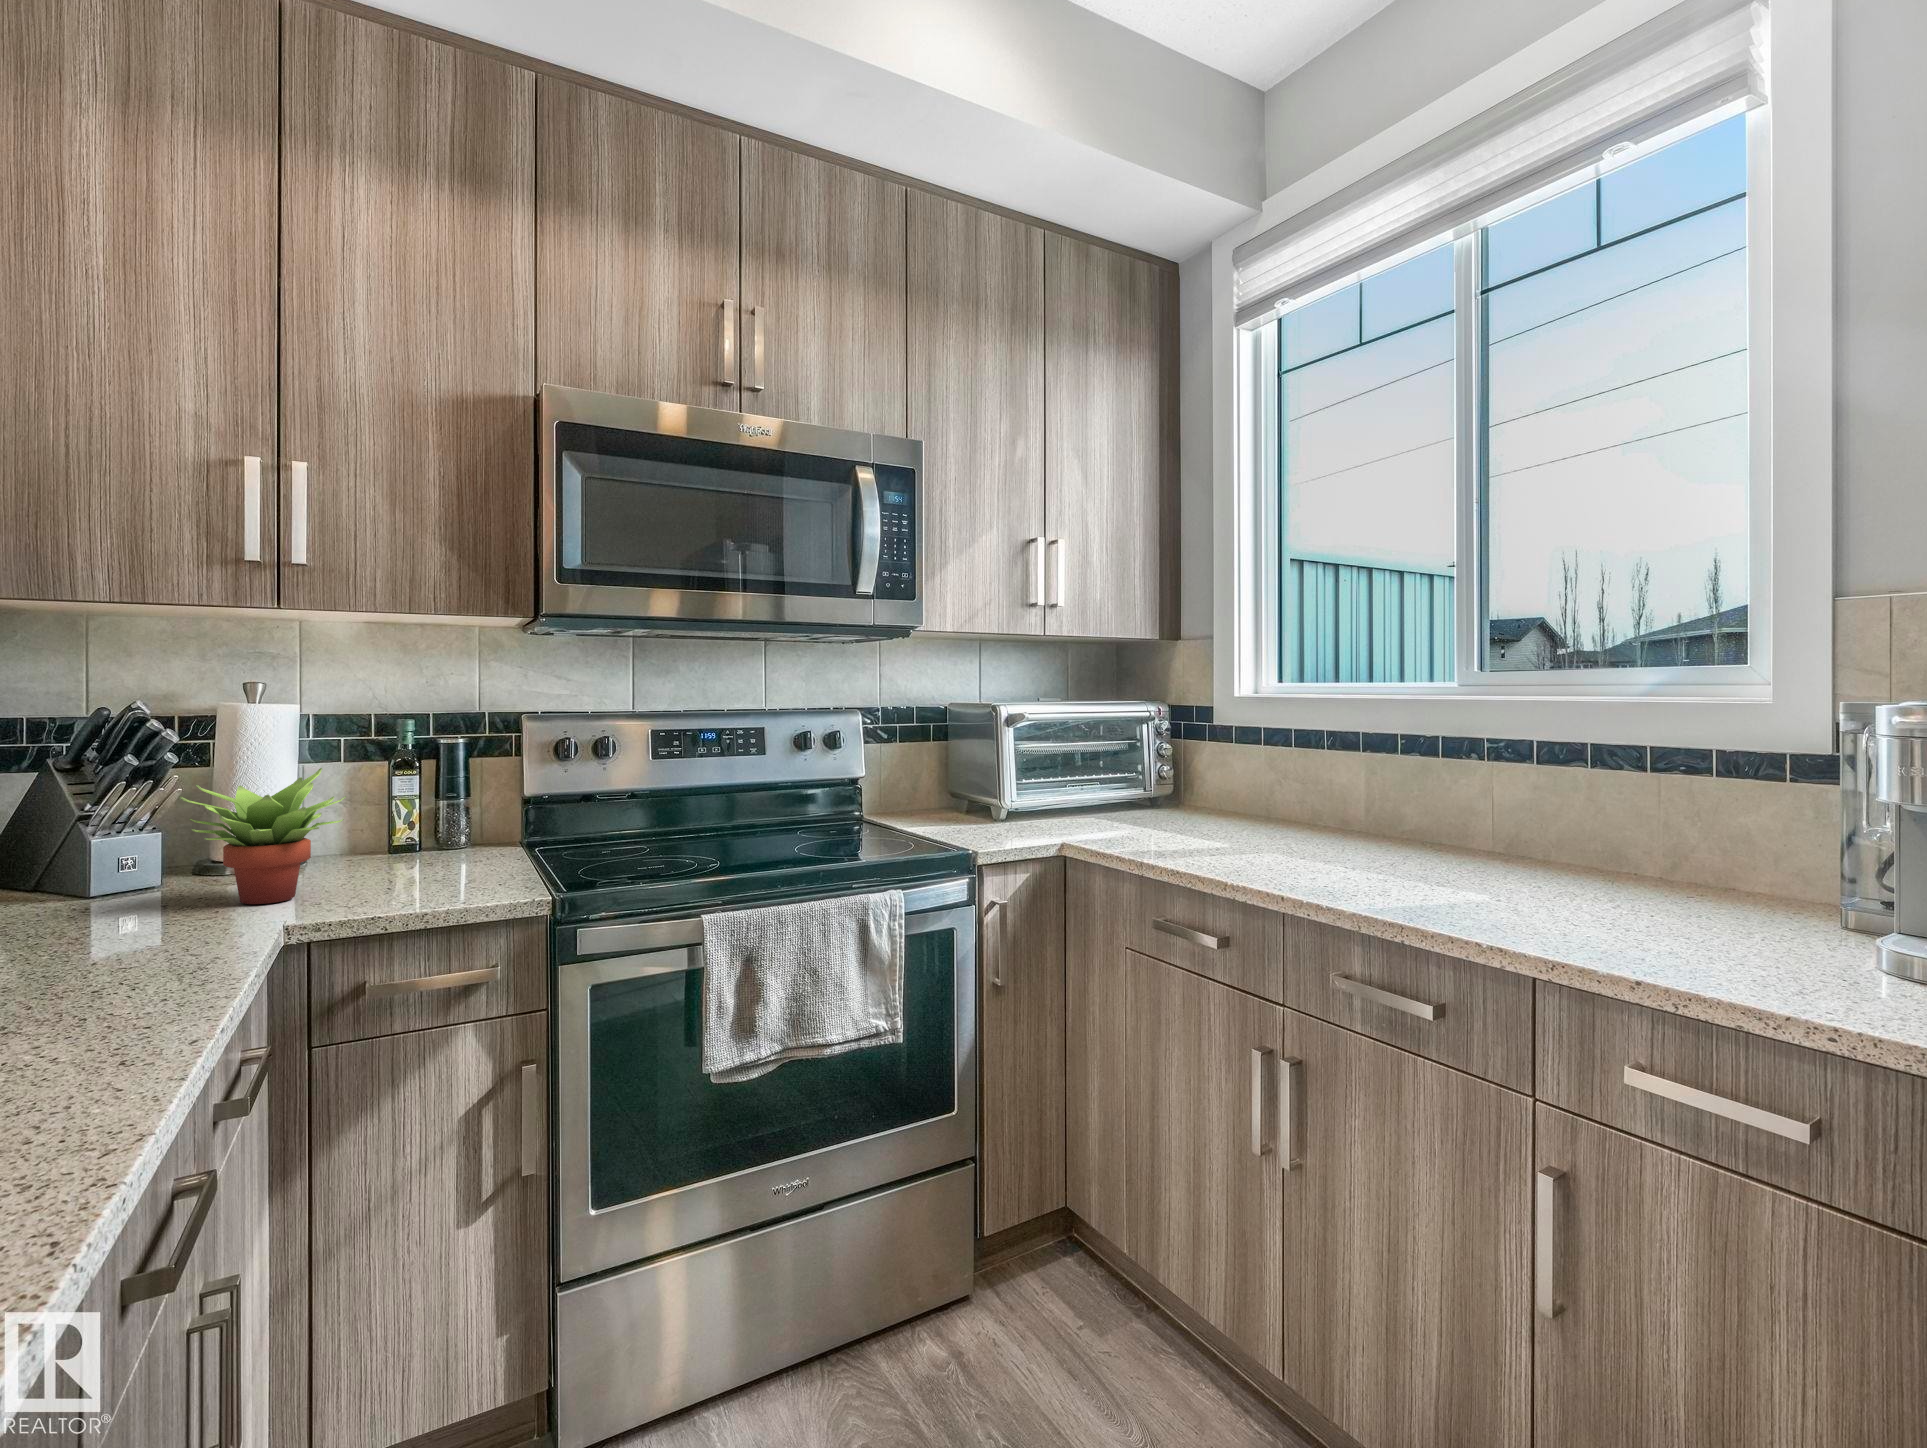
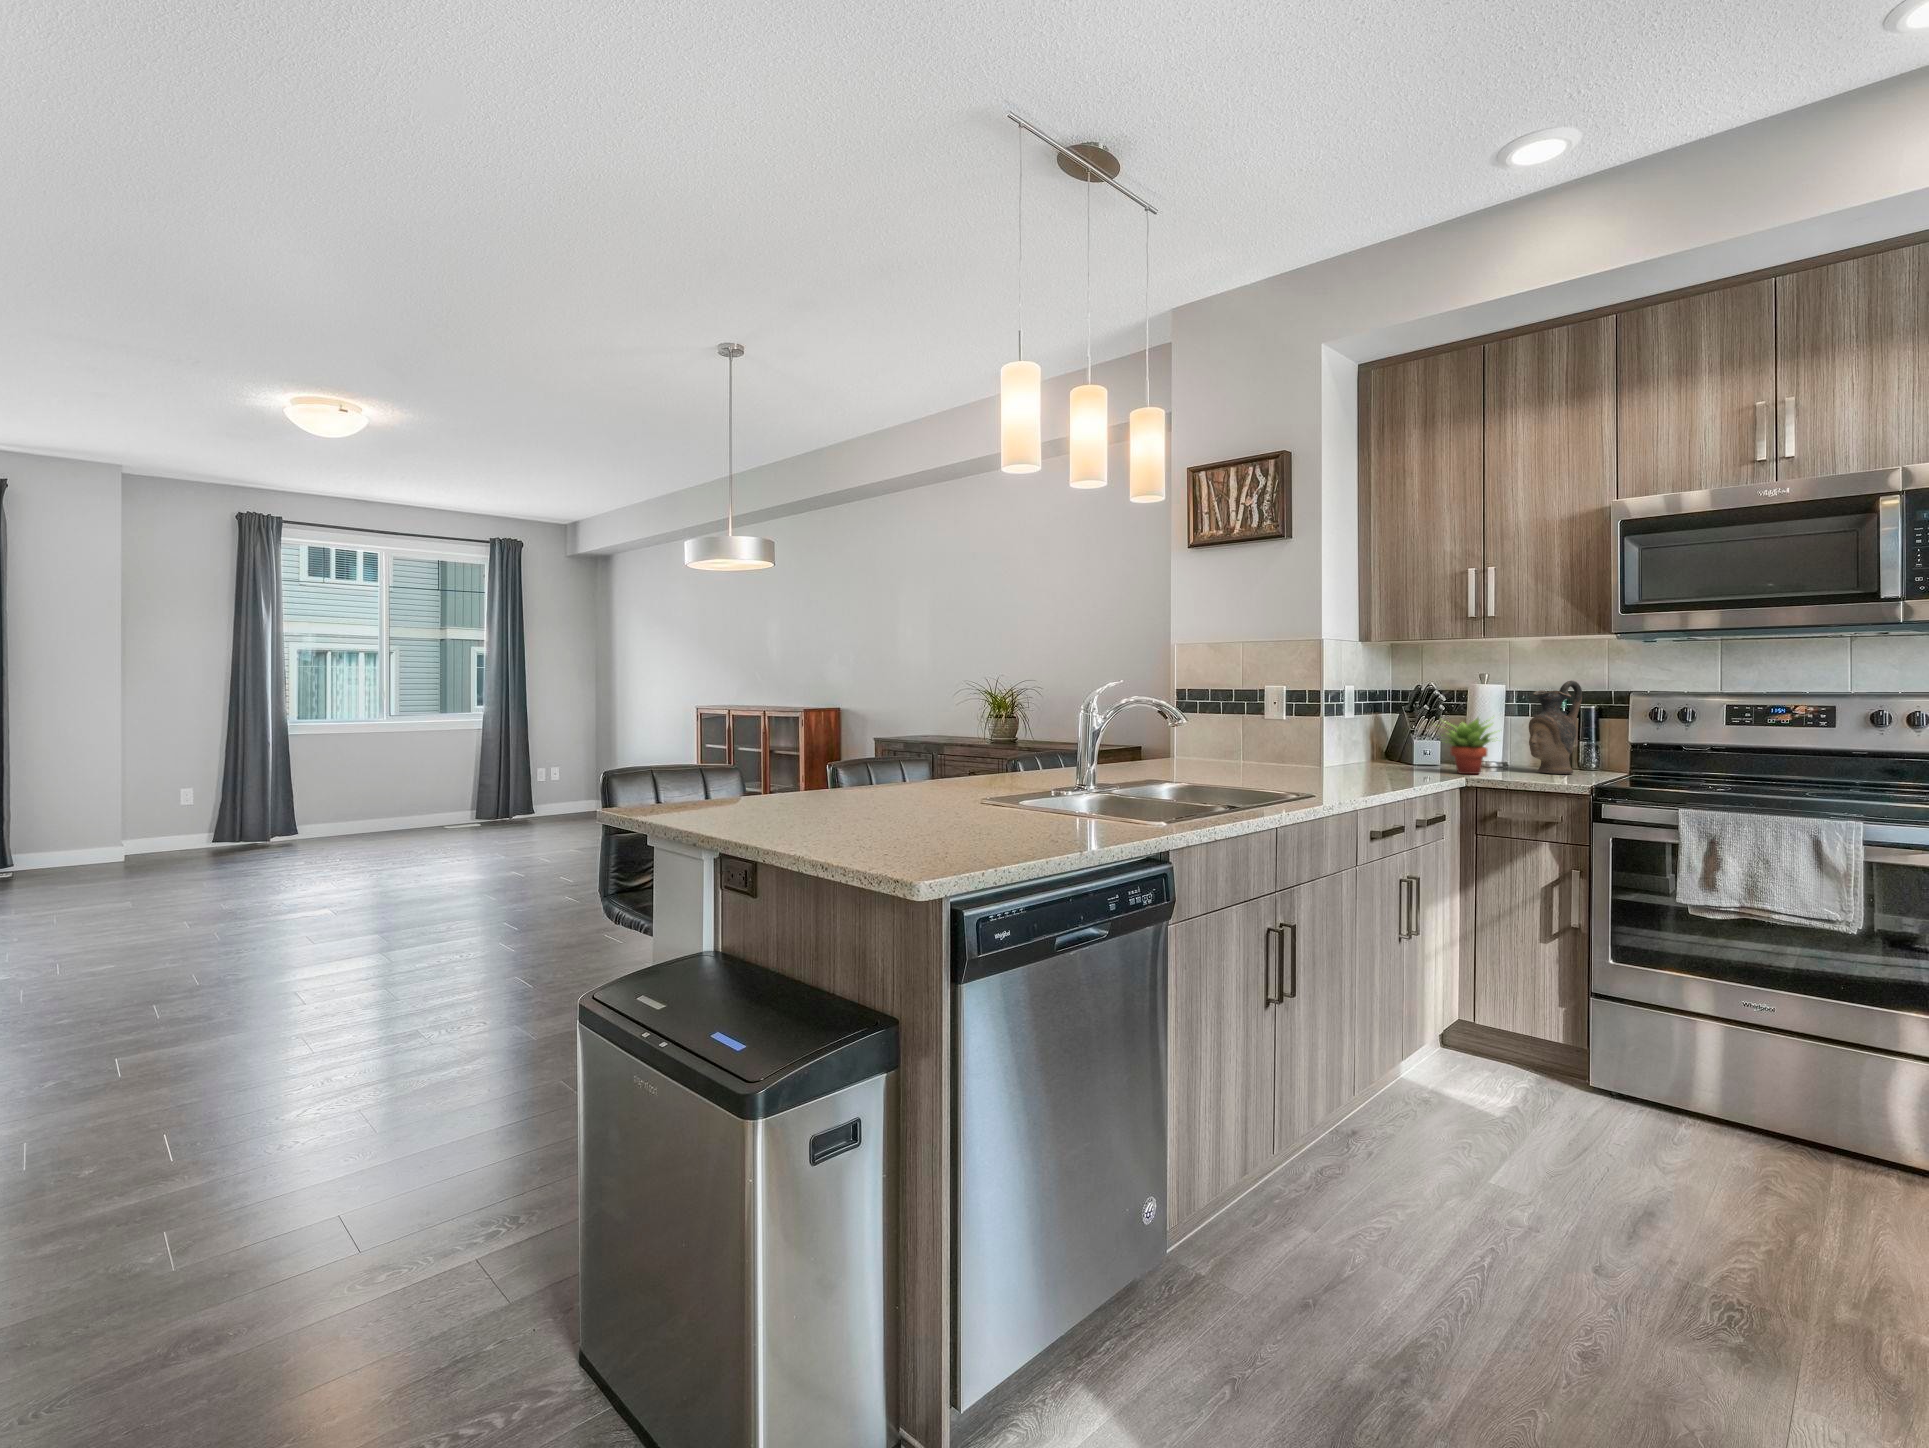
ceramic pitcher: none [370,694,459,869] -> present [1529,680,1582,774]

